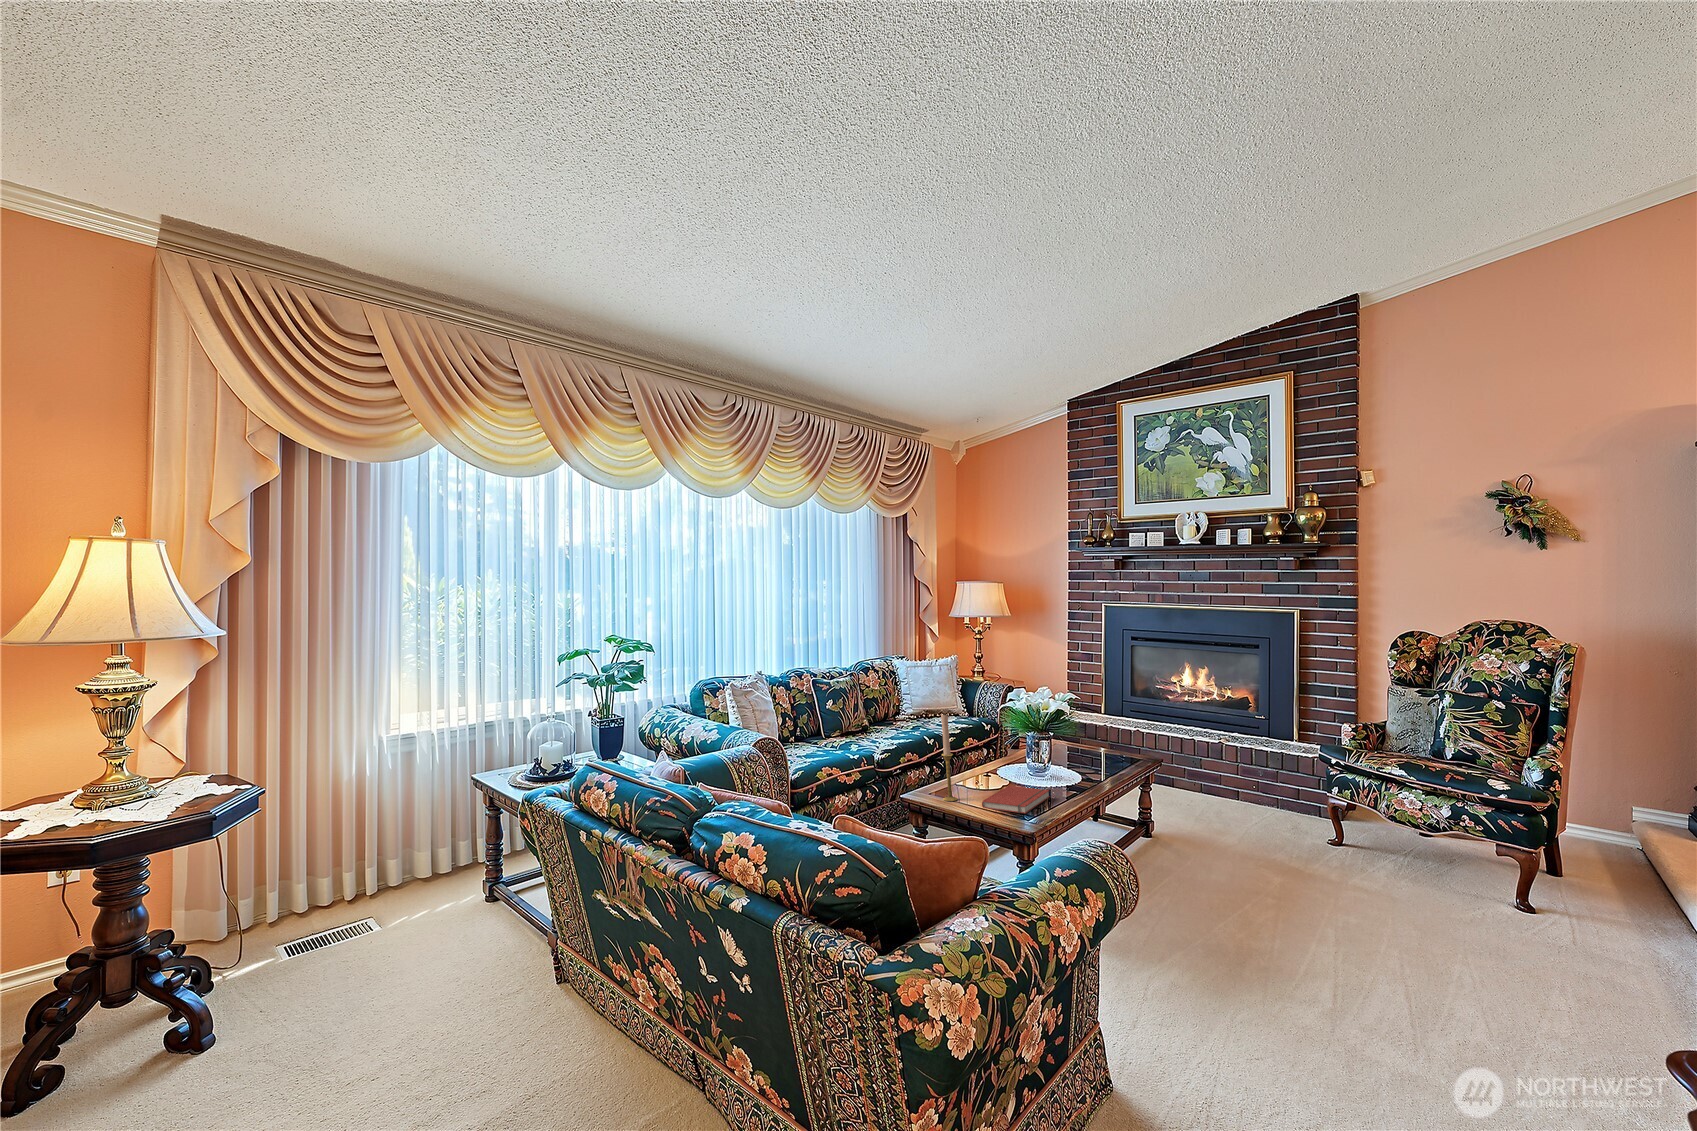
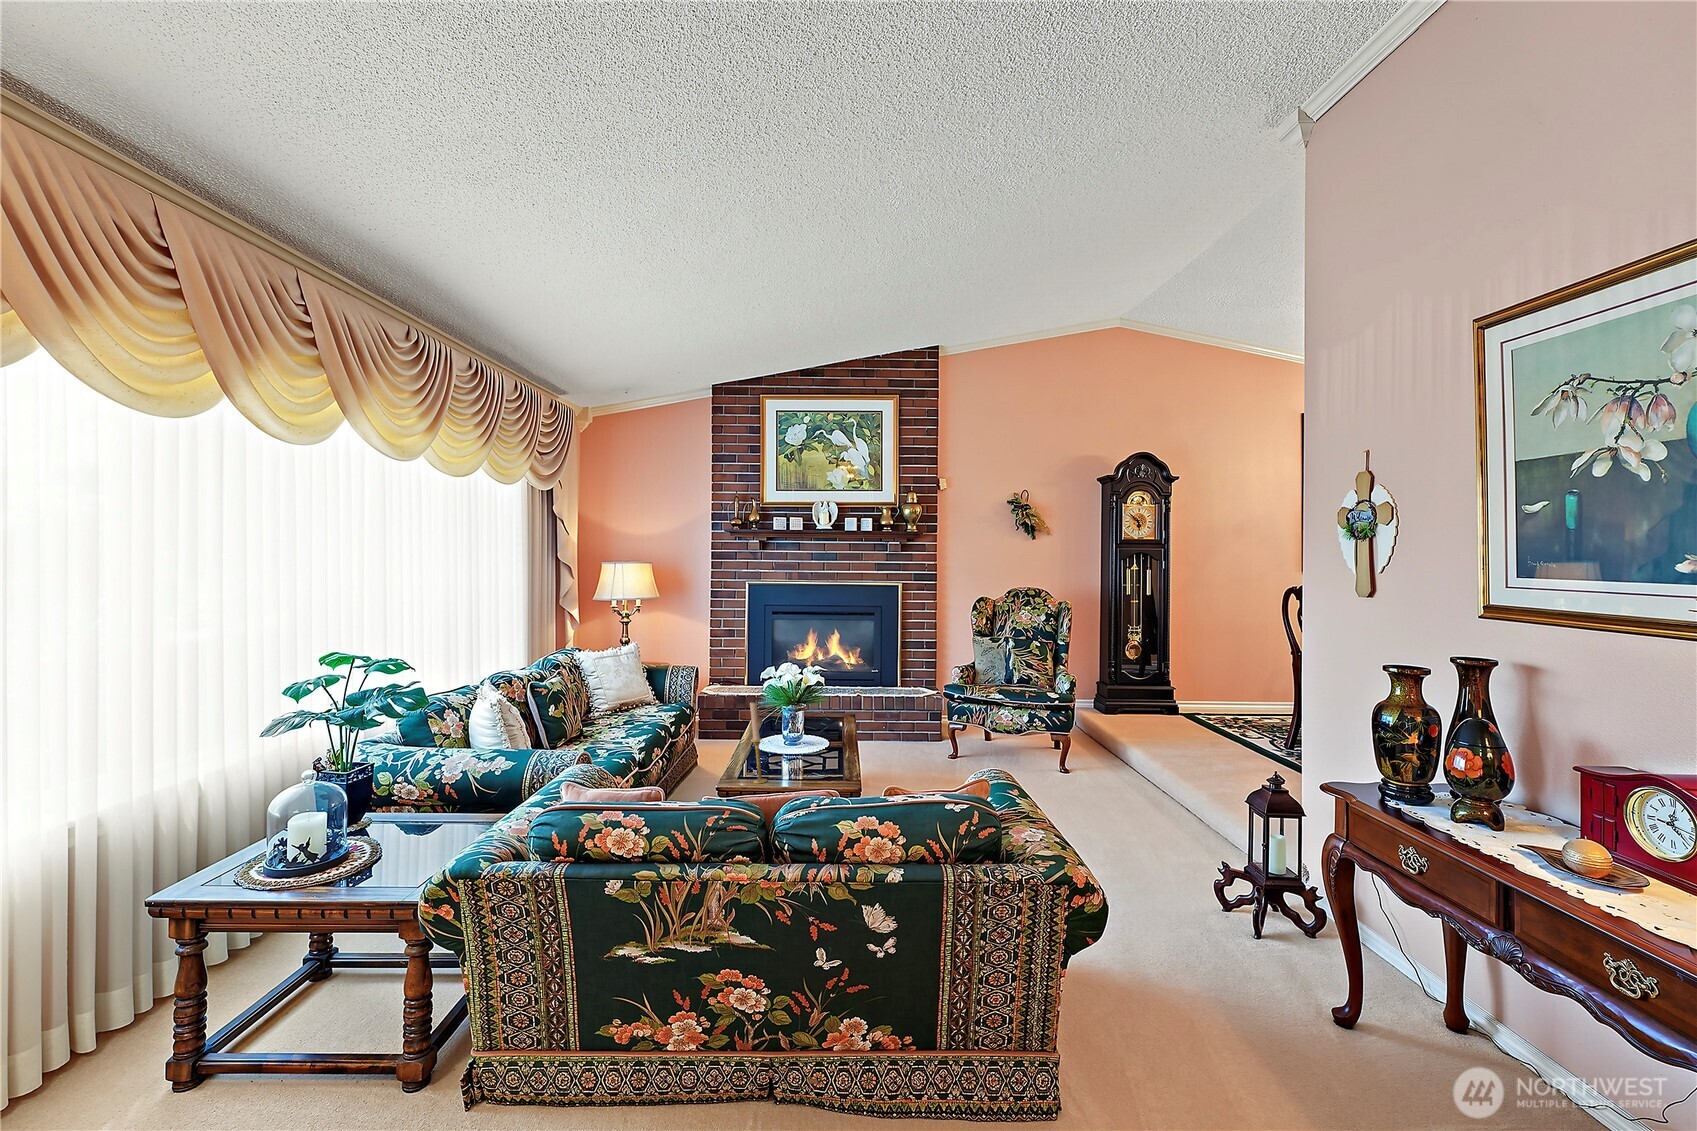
book: present [982,786,1050,813] -> none [793,754,837,781]

